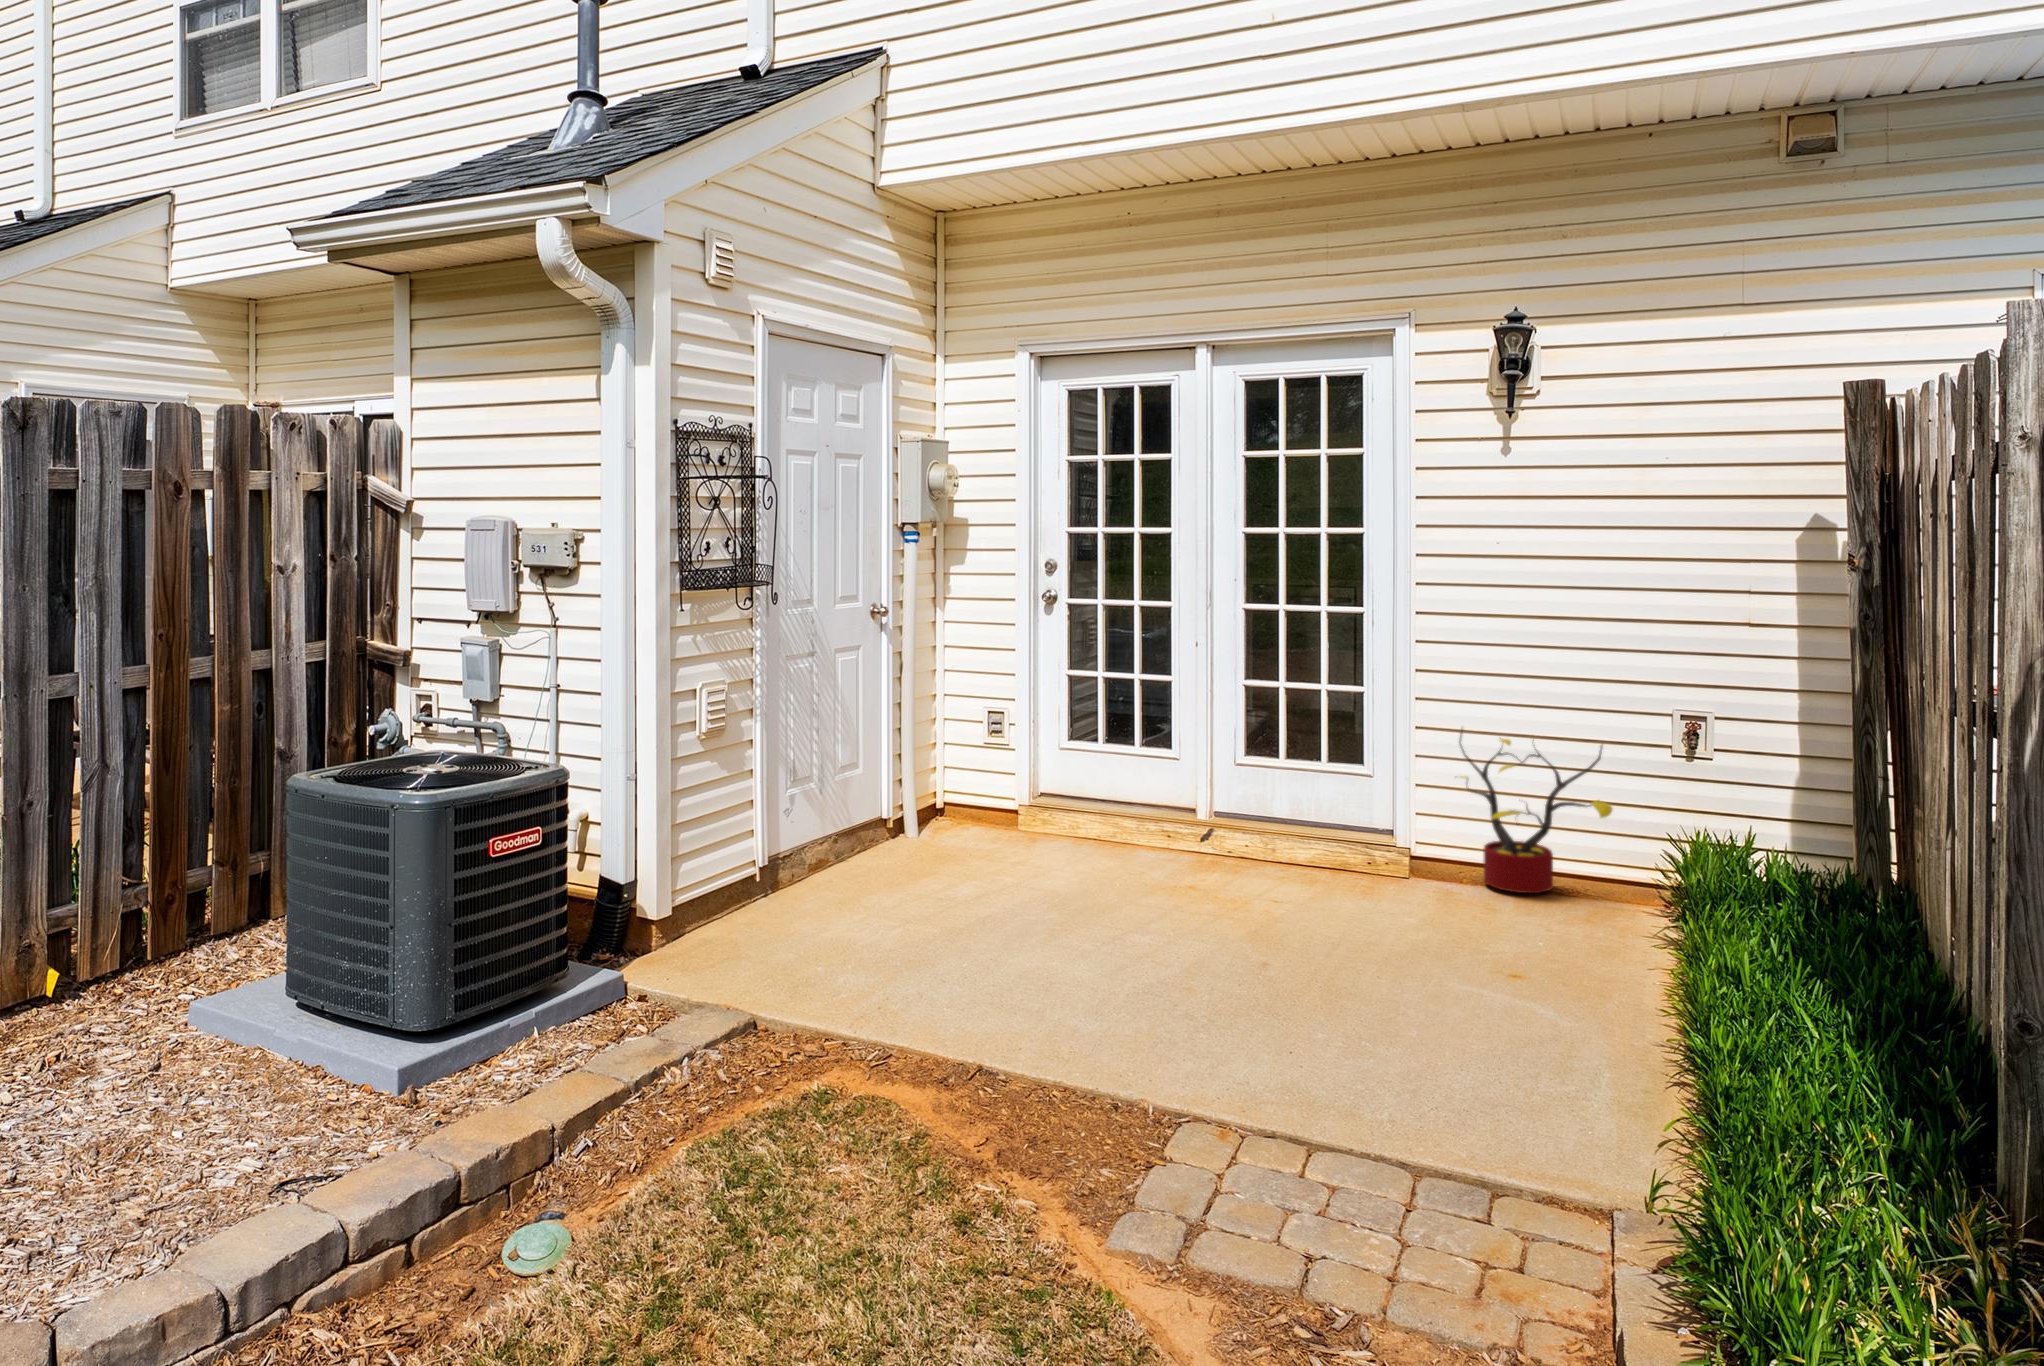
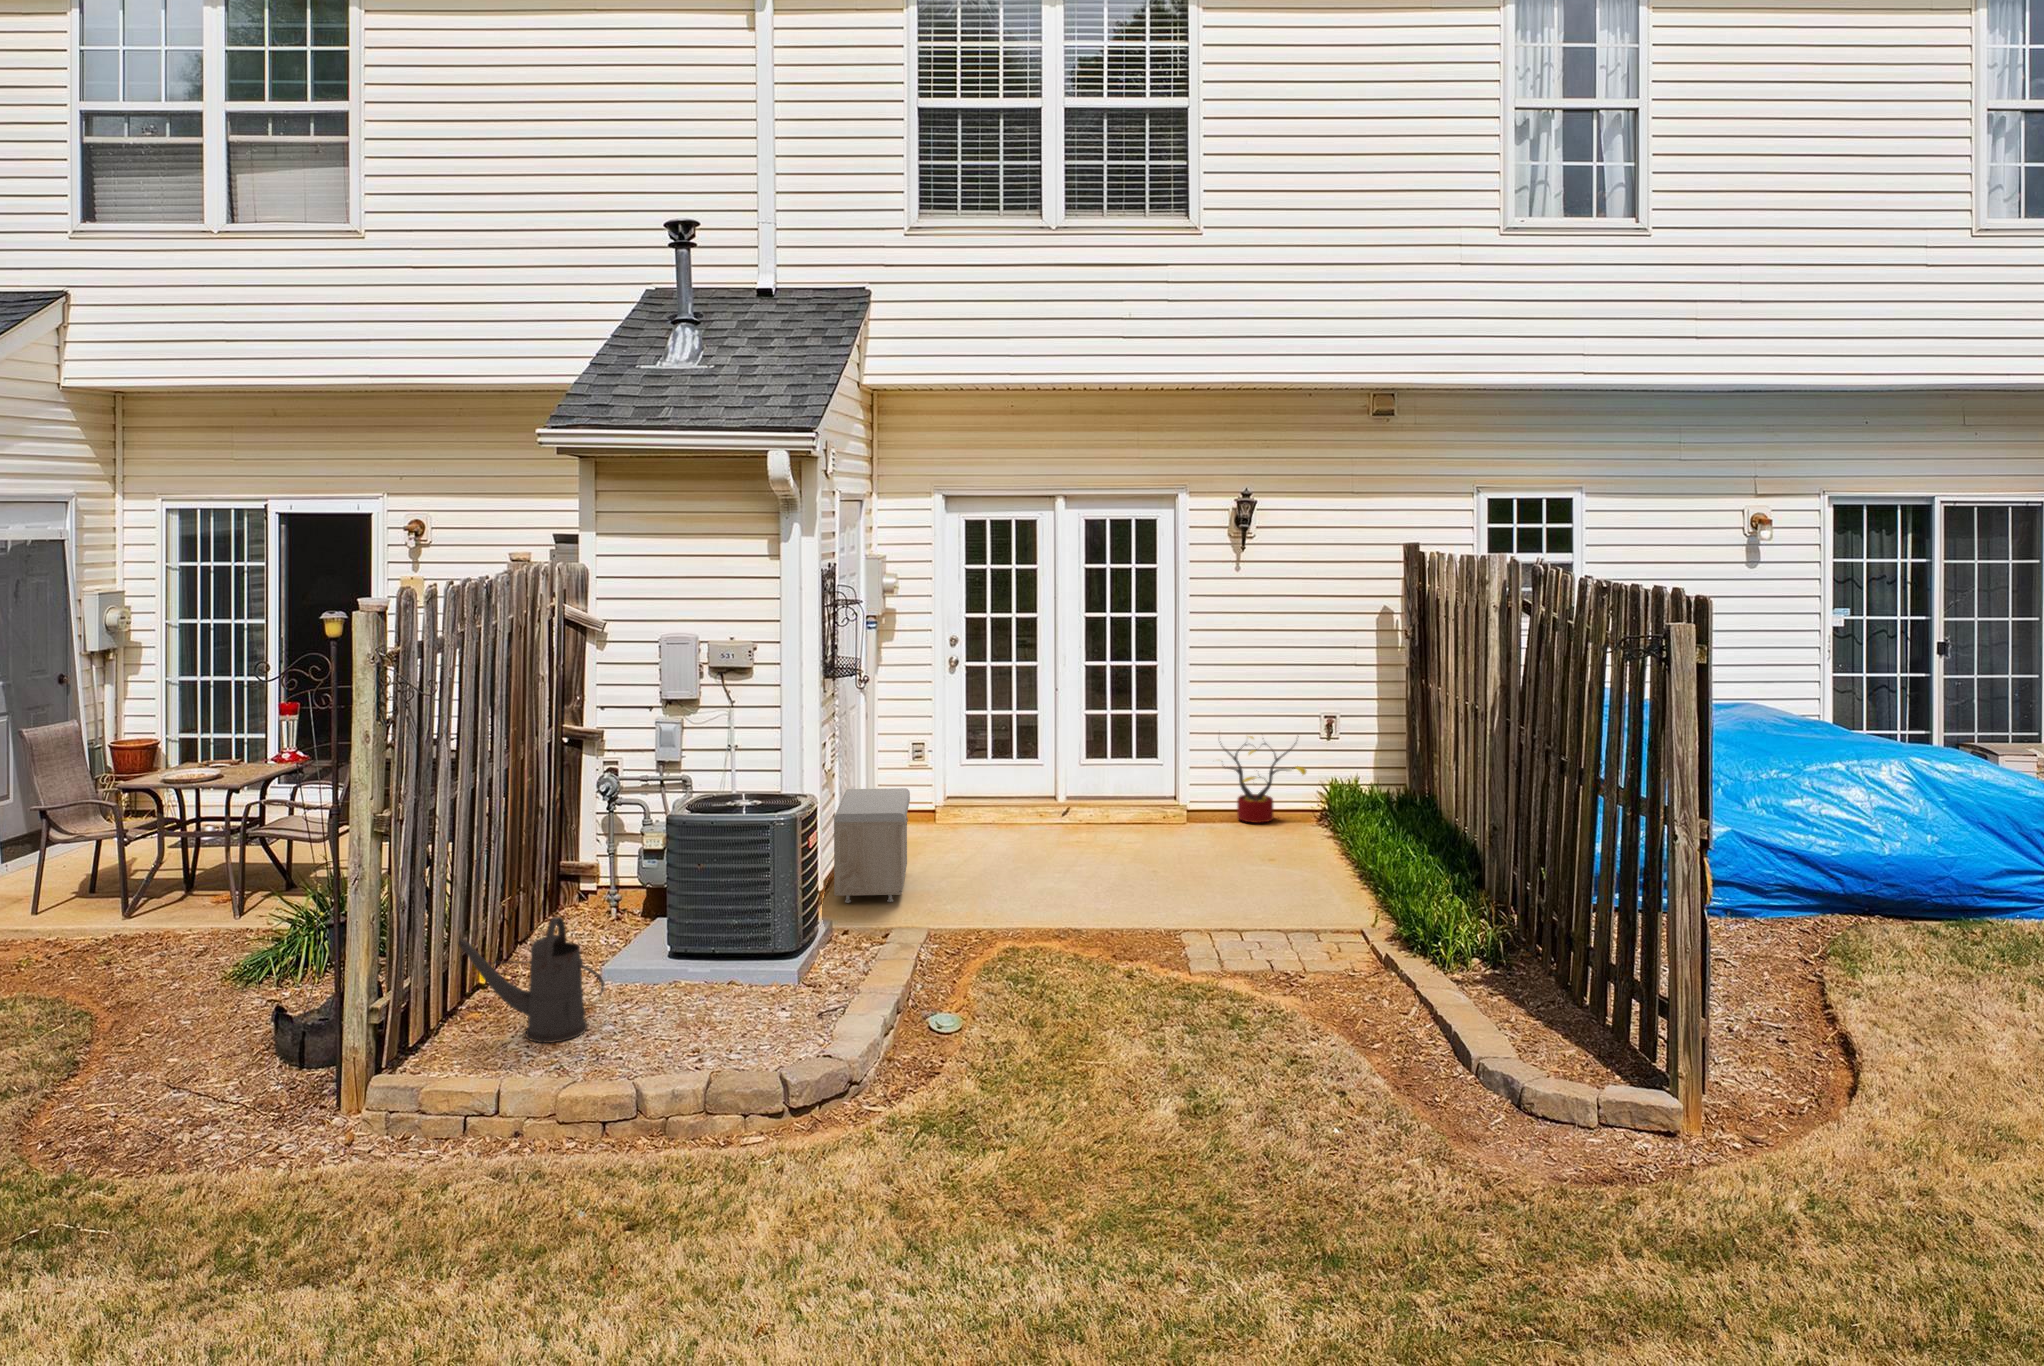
storage bench: none [695,762,865,934] -> present [834,788,910,903]
watering can: none [45,887,177,1059] -> present [459,917,604,1043]

